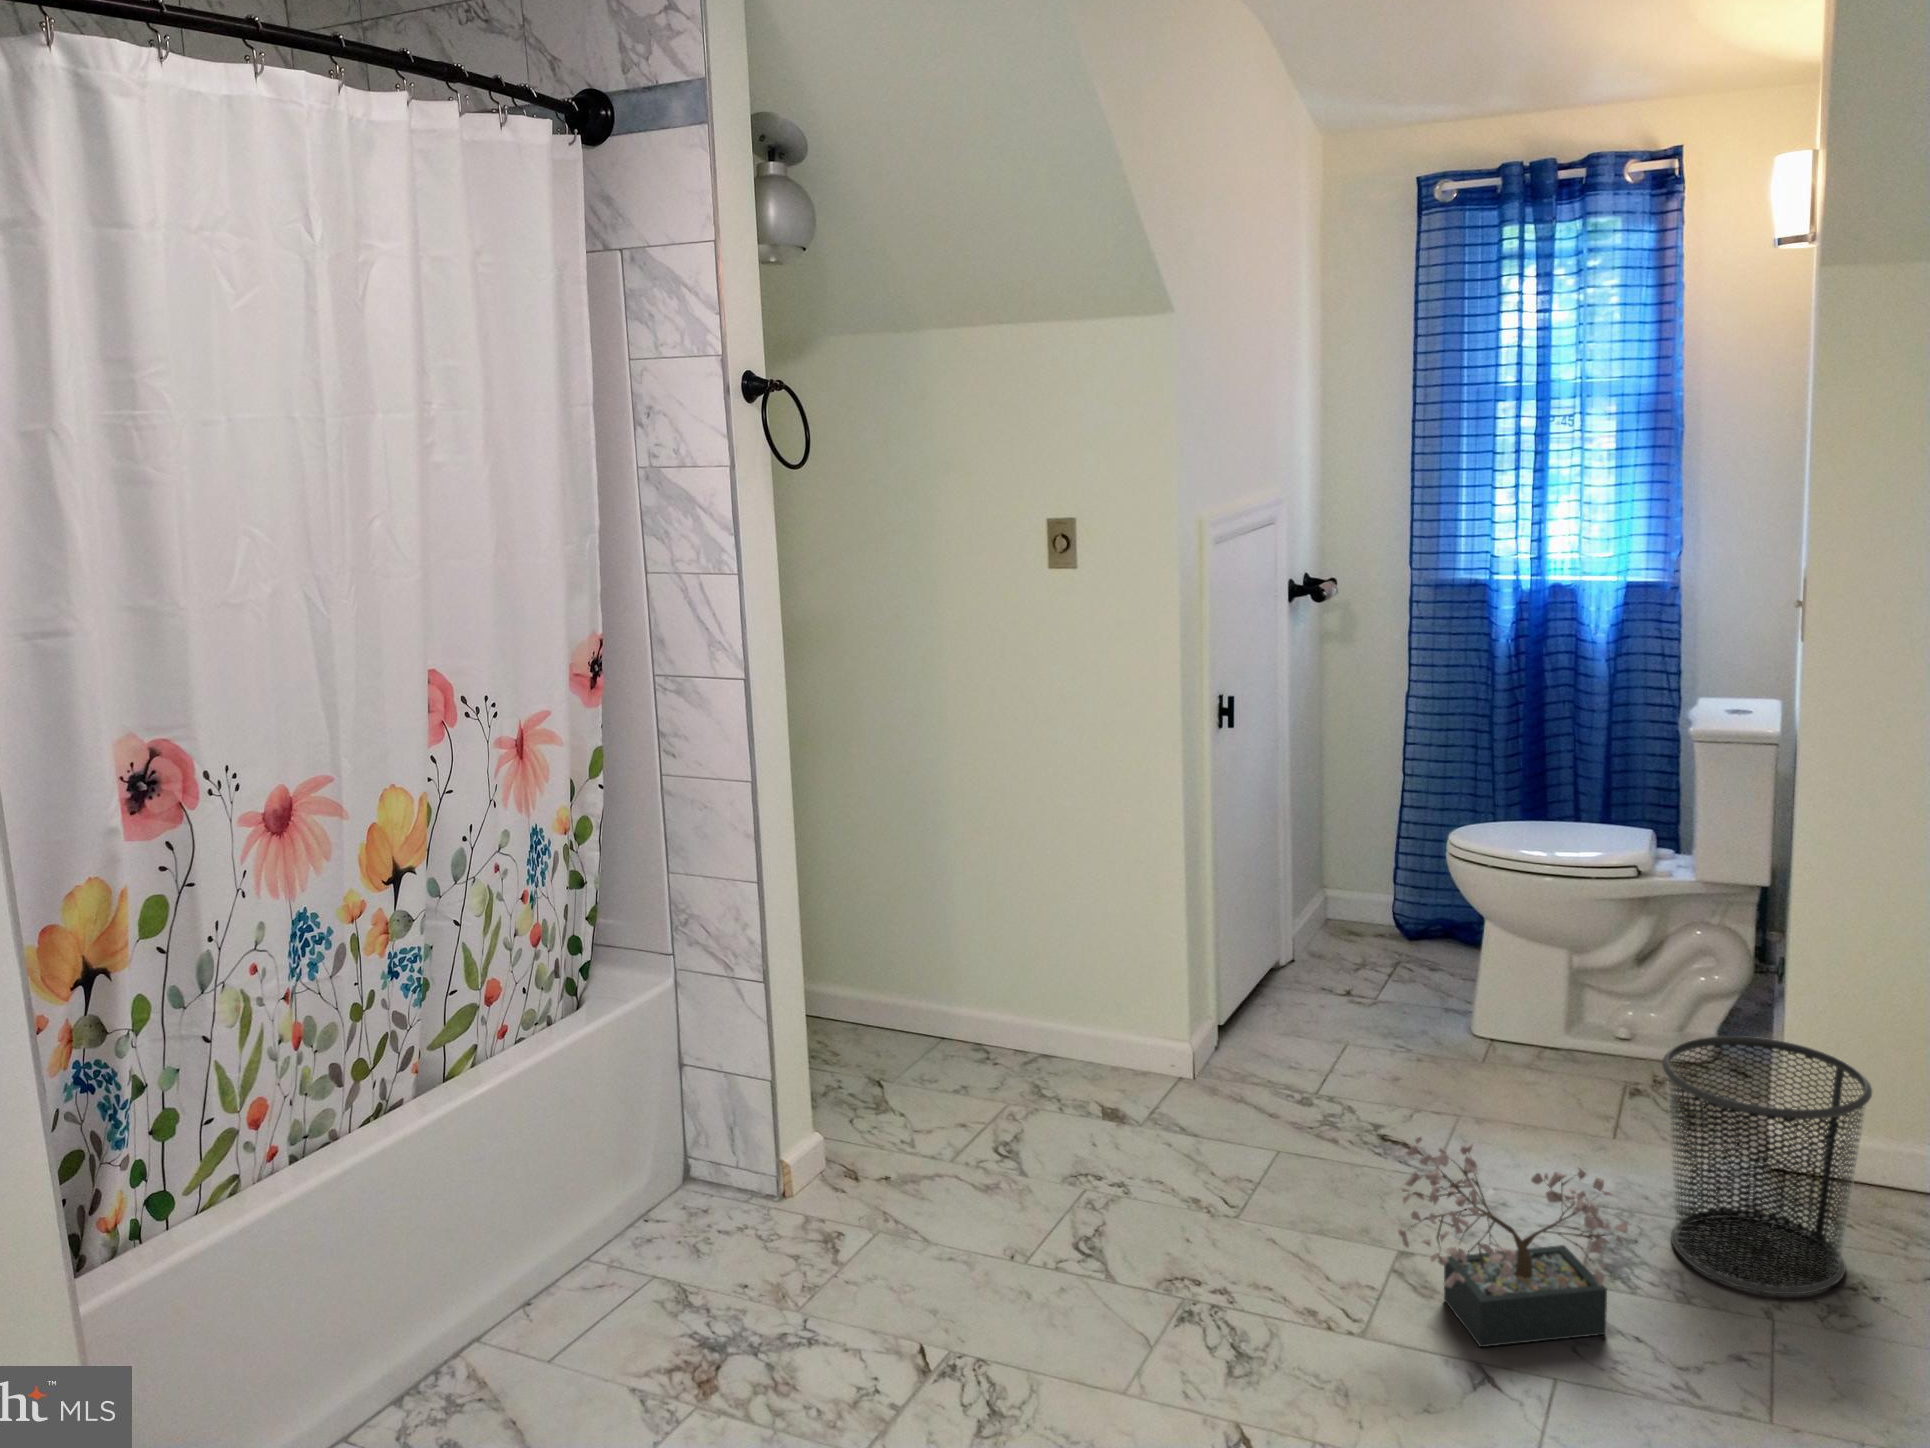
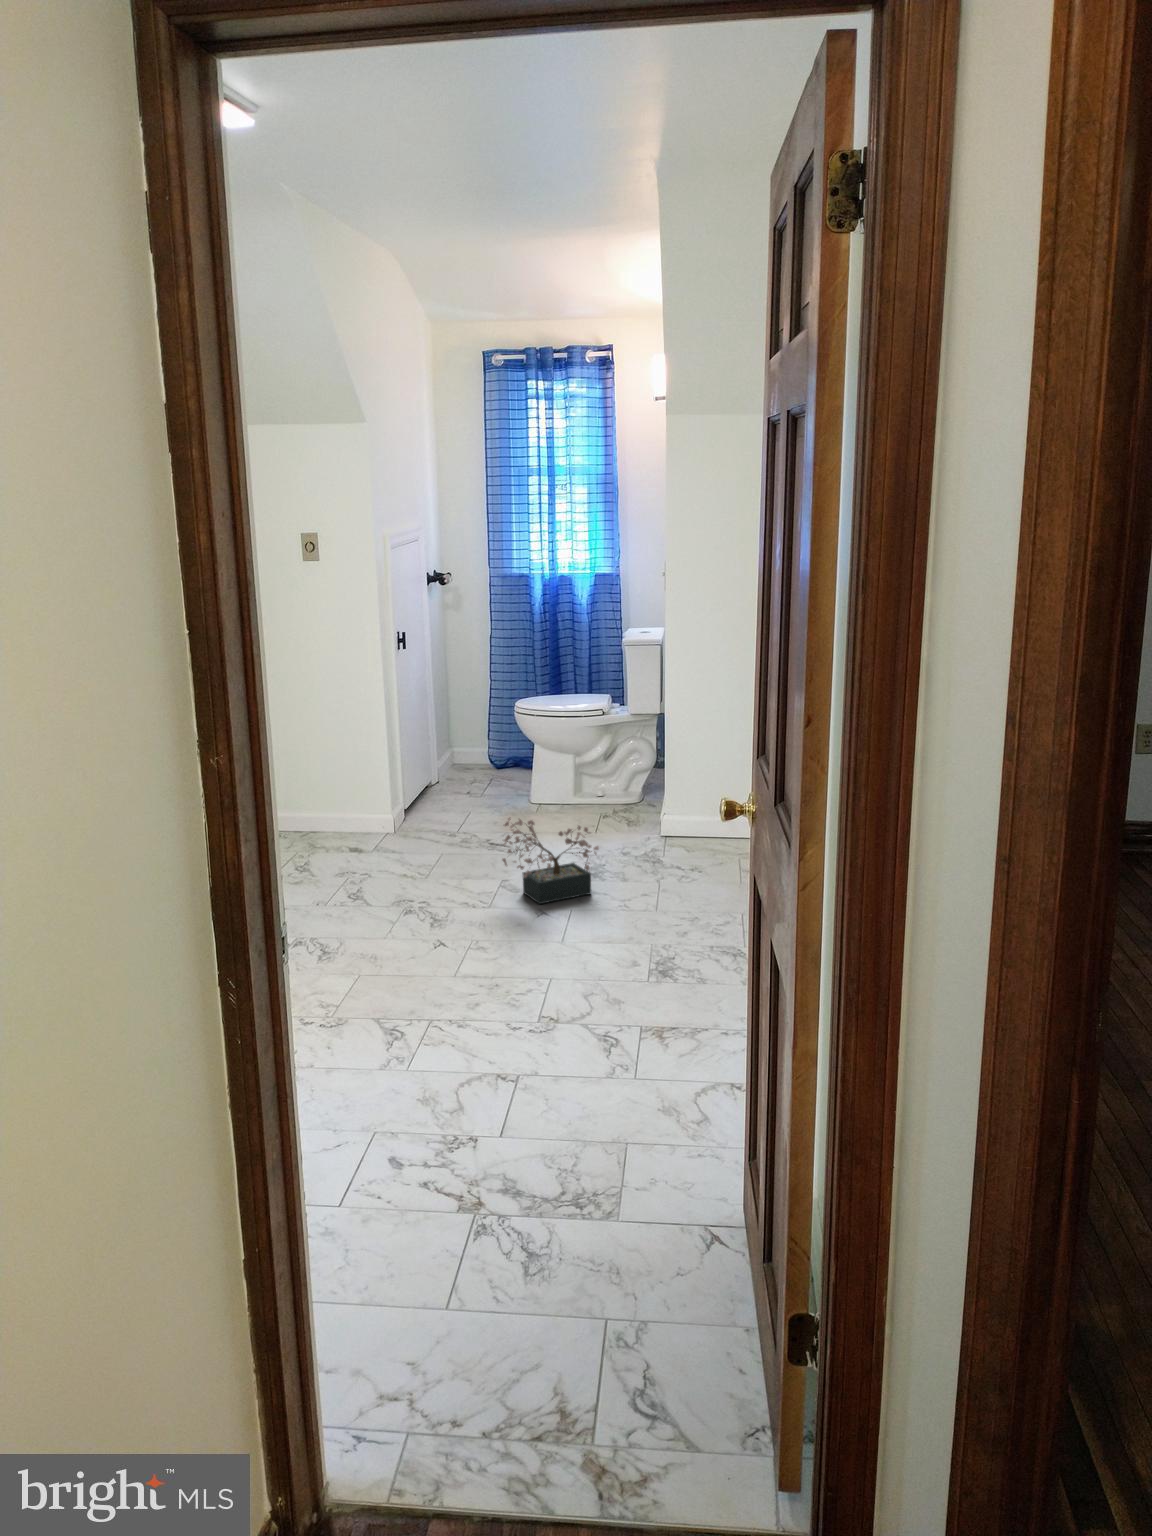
waste bin: present [1662,1036,1872,1294] -> none [612,769,694,873]

